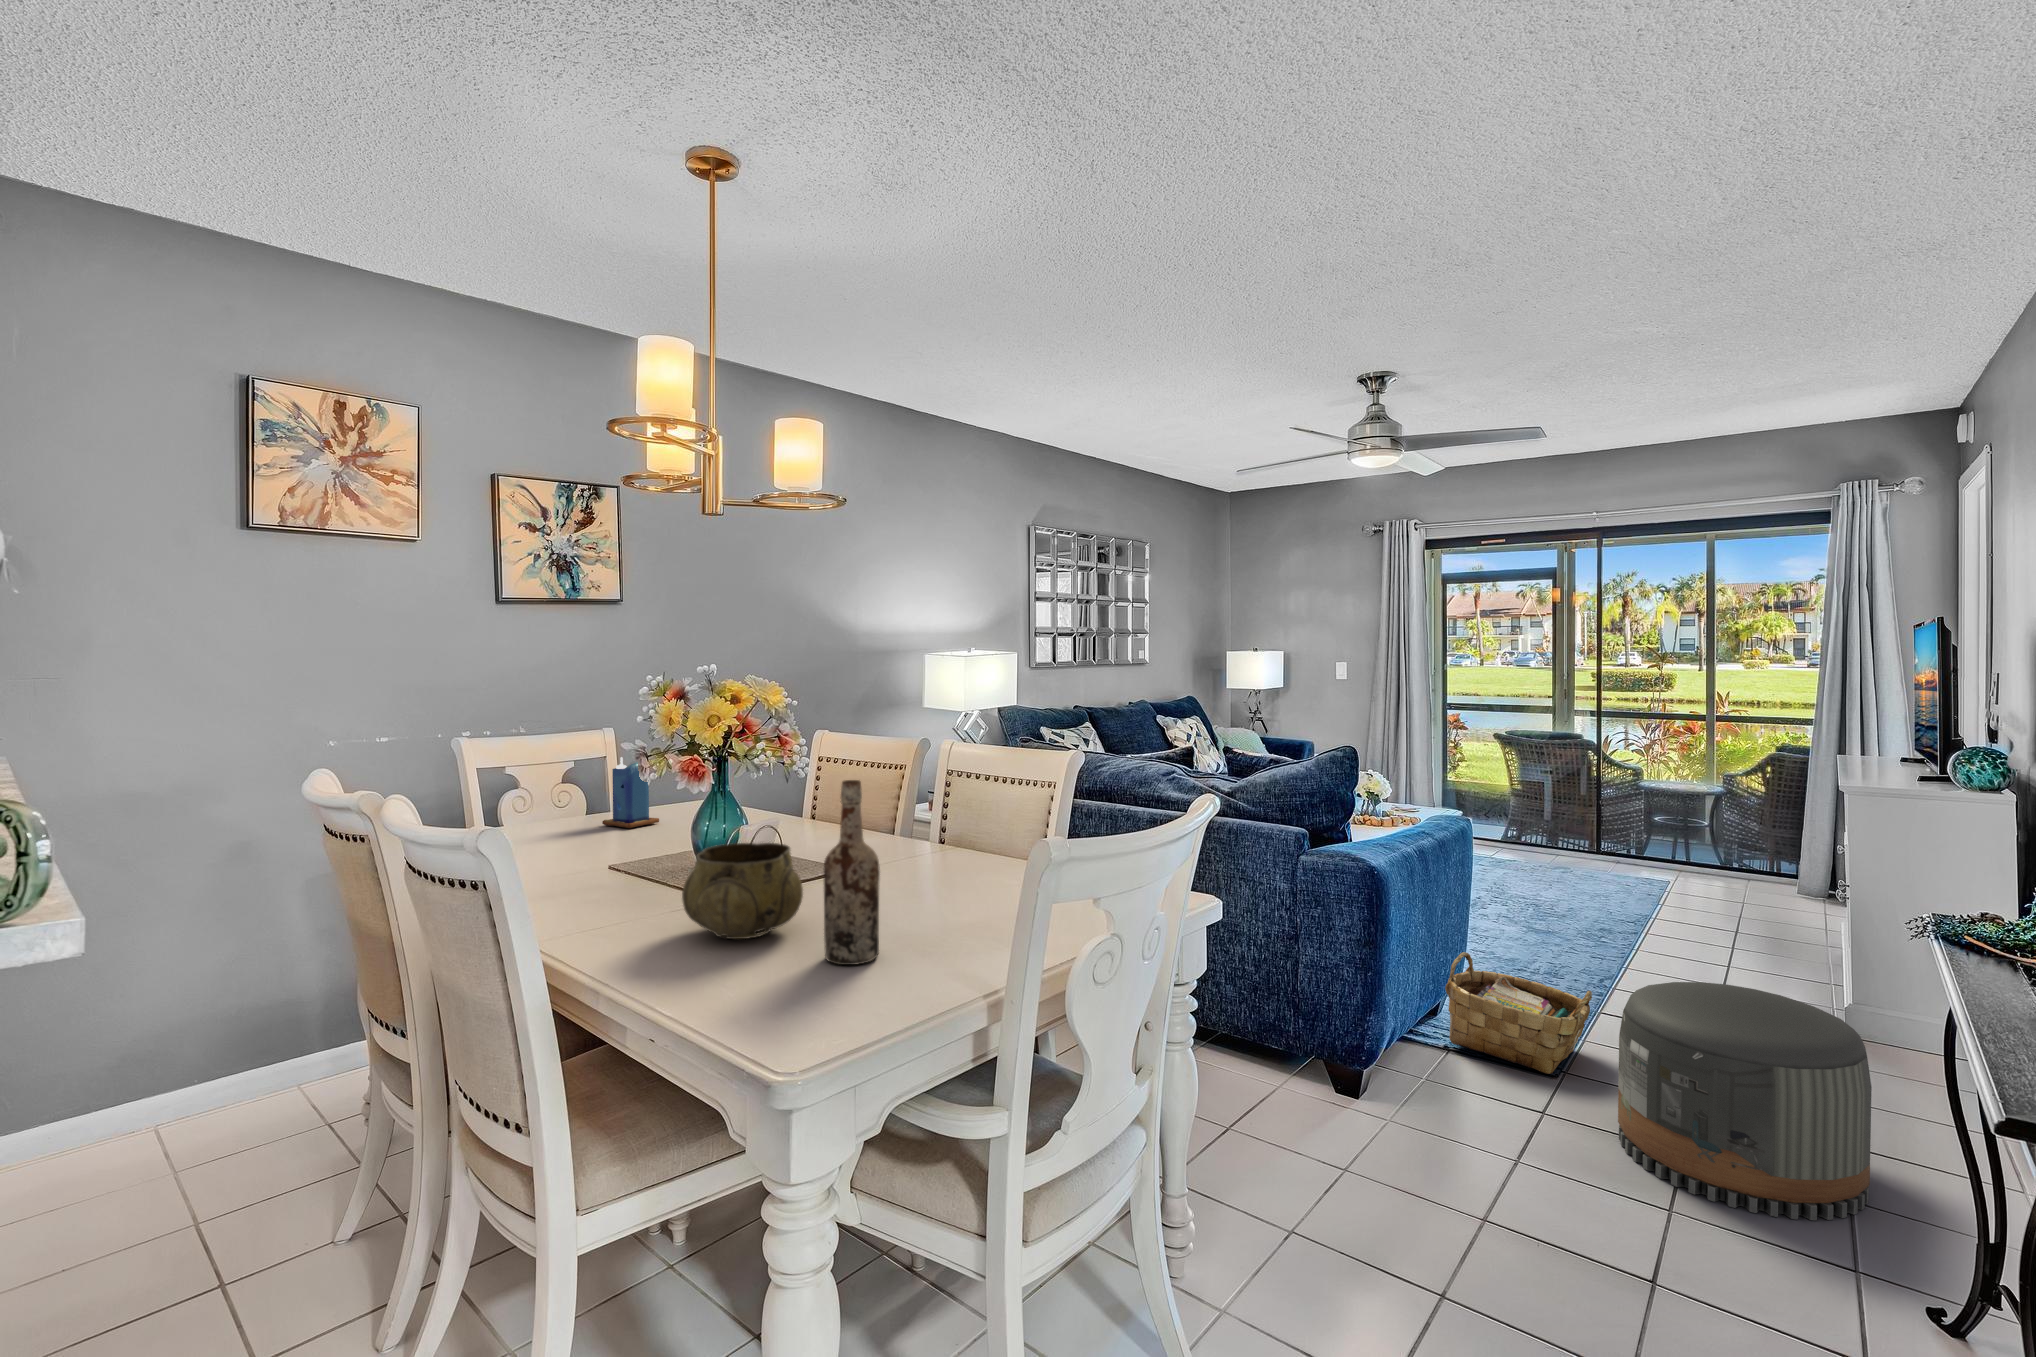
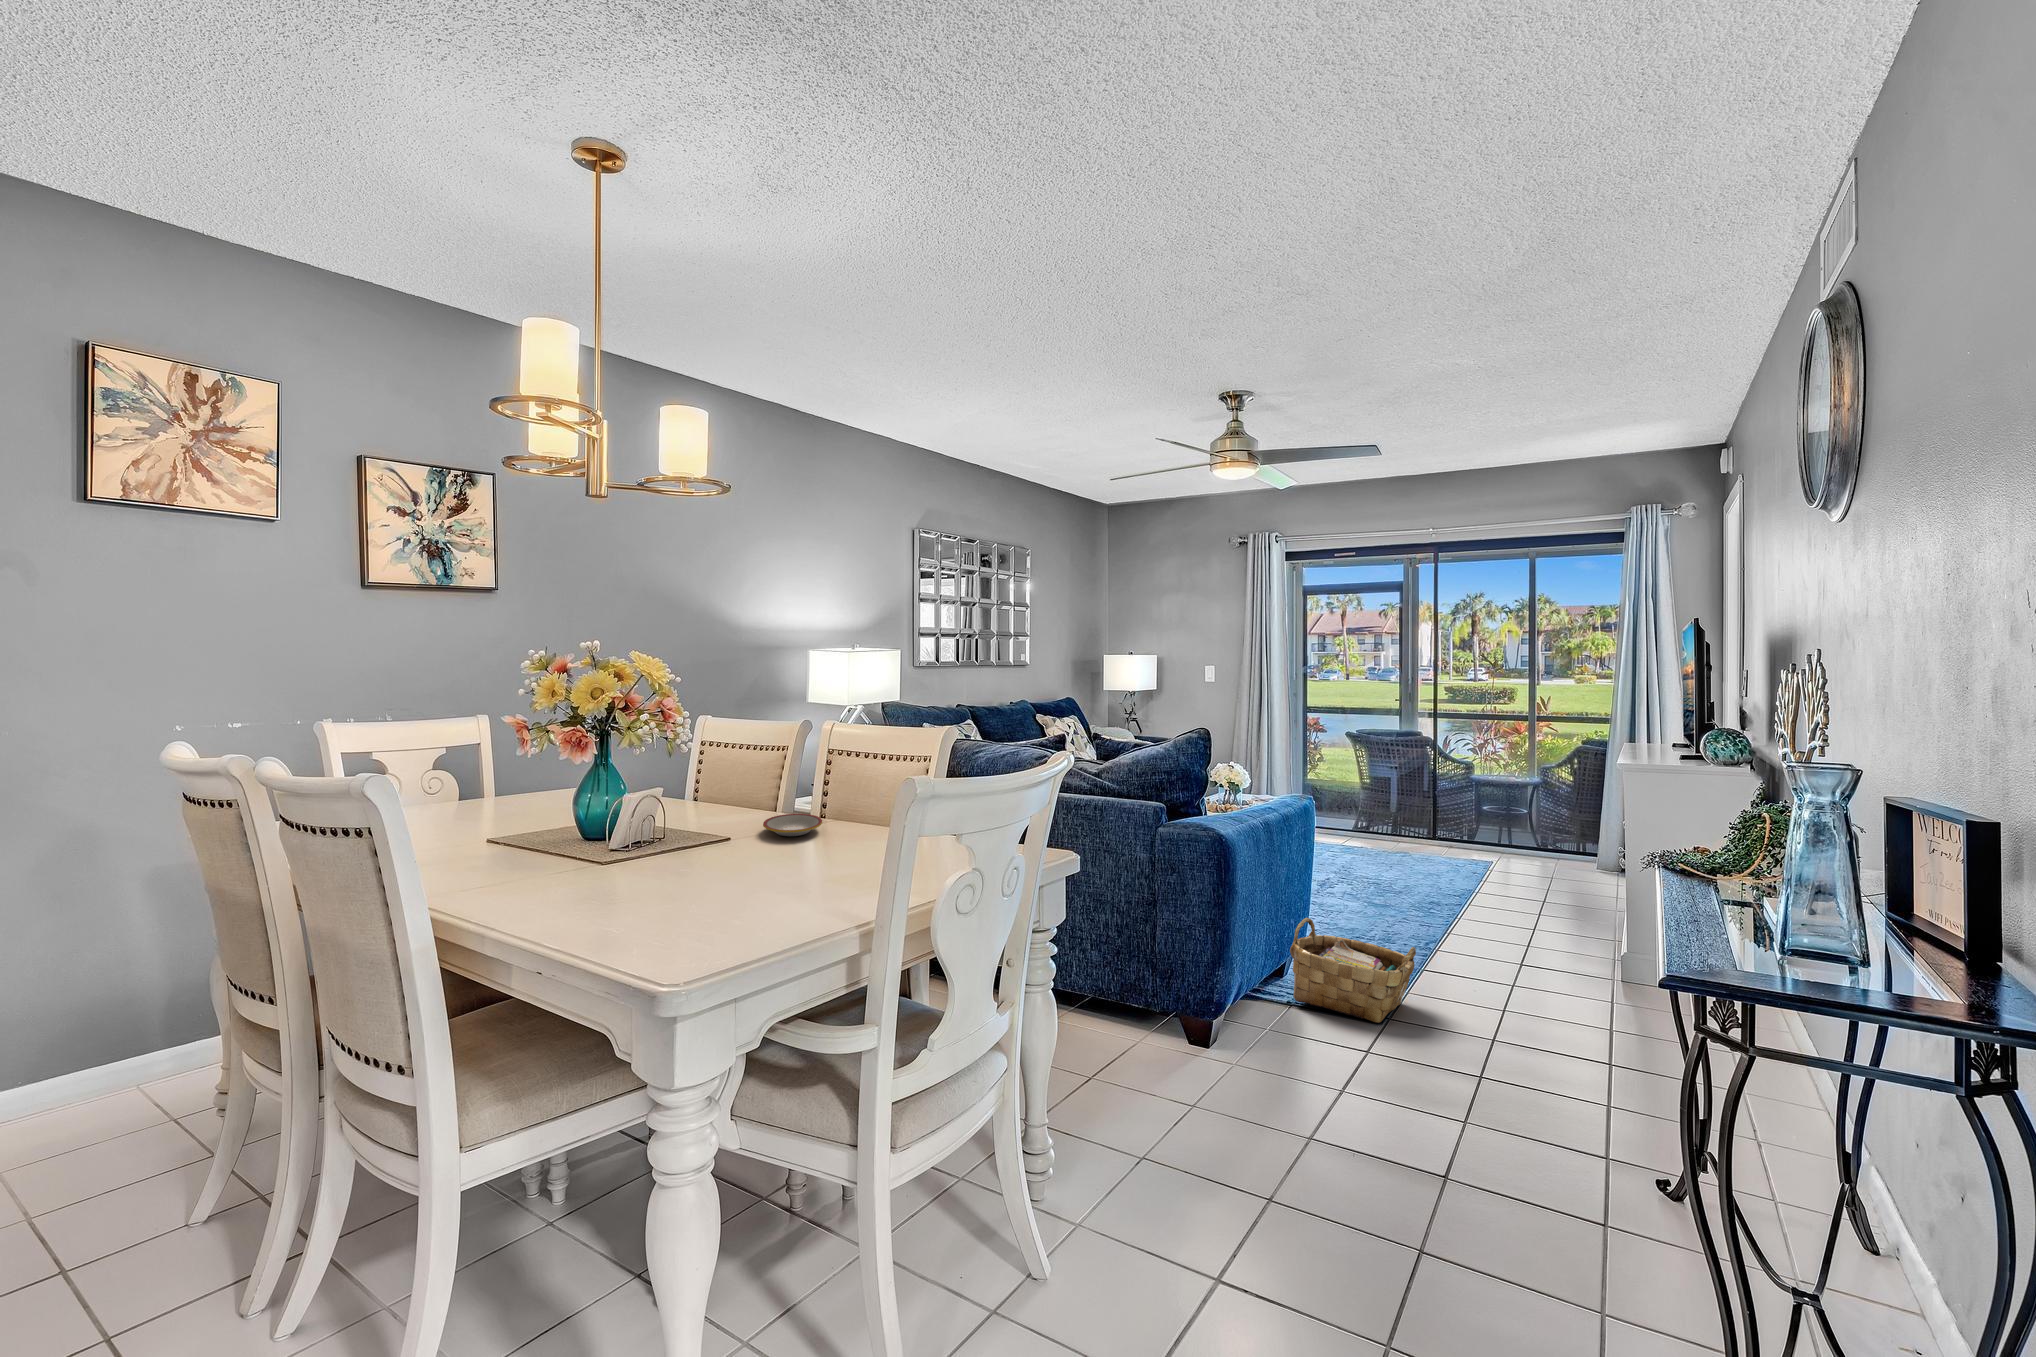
candle: present [602,757,659,828] -> none [475,739,535,809]
wine bottle: present [824,780,880,965] -> none [706,736,760,907]
plate: none [883,841,944,868] -> present [763,814,822,836]
decorative bowl: present [682,843,803,939] -> none [565,803,685,891]
pouf: present [1618,982,1872,1220] -> none [1433,931,1634,1127]

